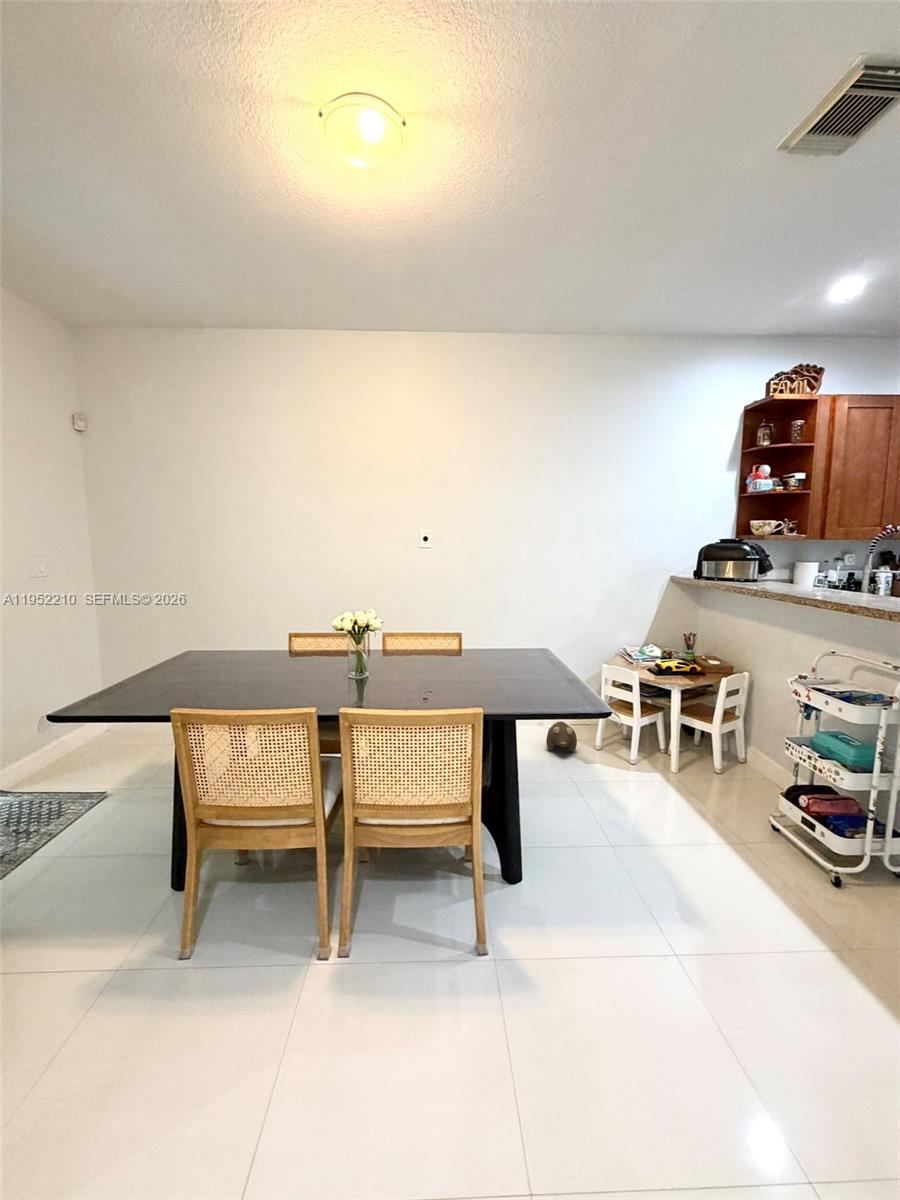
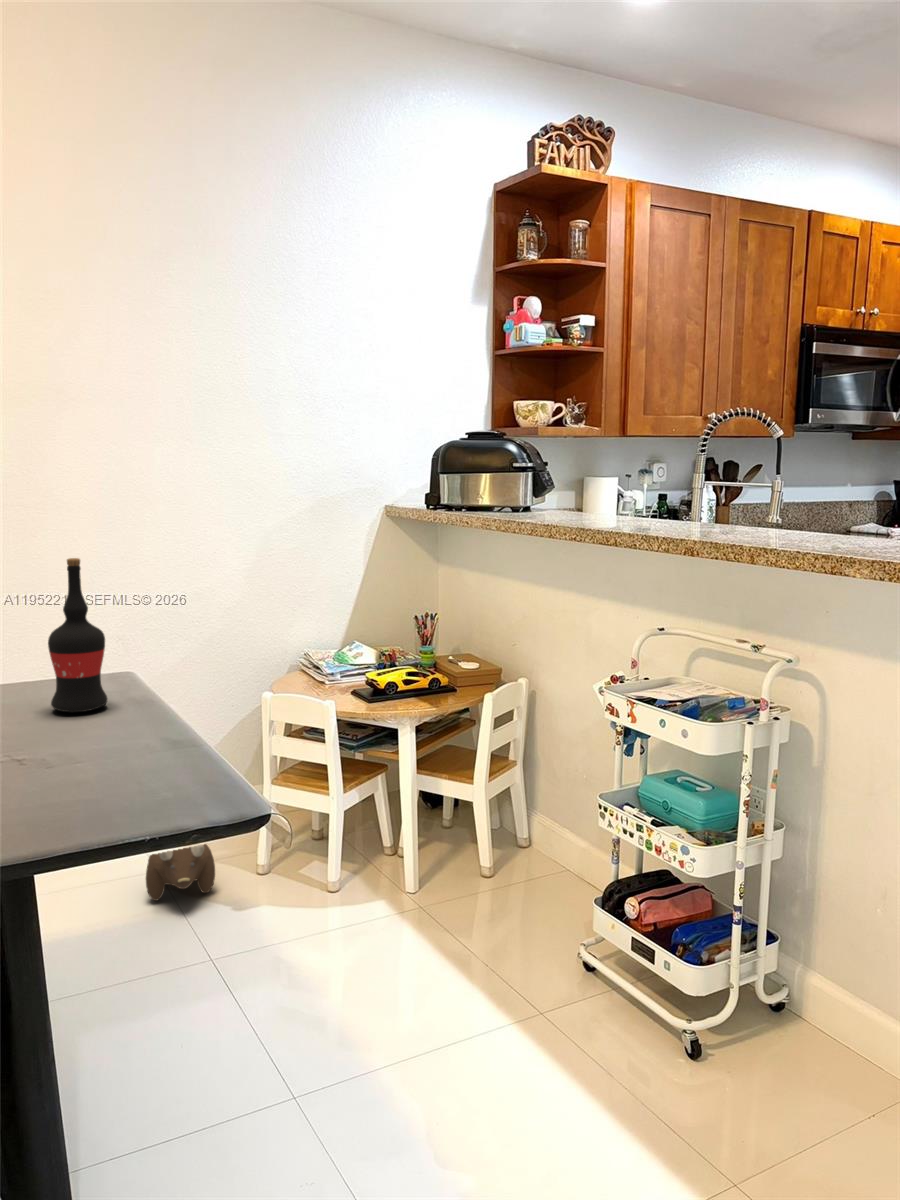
wine bottle: none [523,602,545,663] -> present [48,558,107,712]

